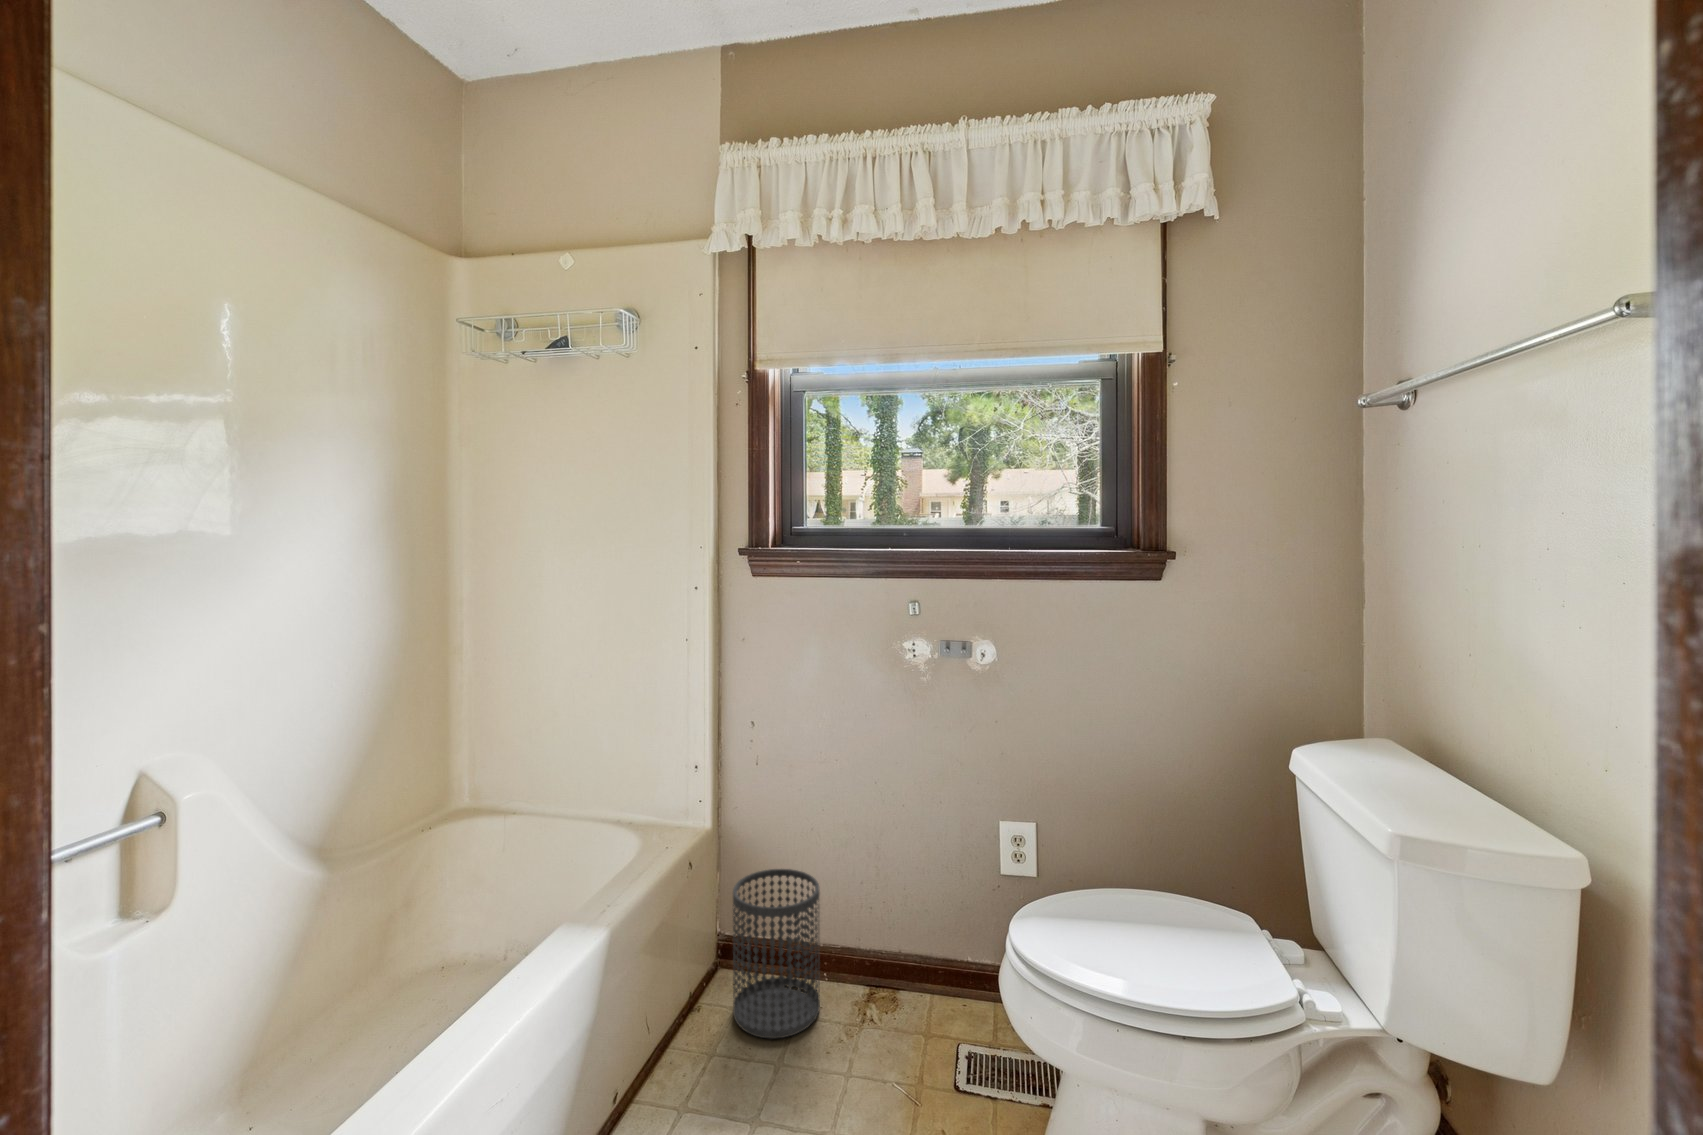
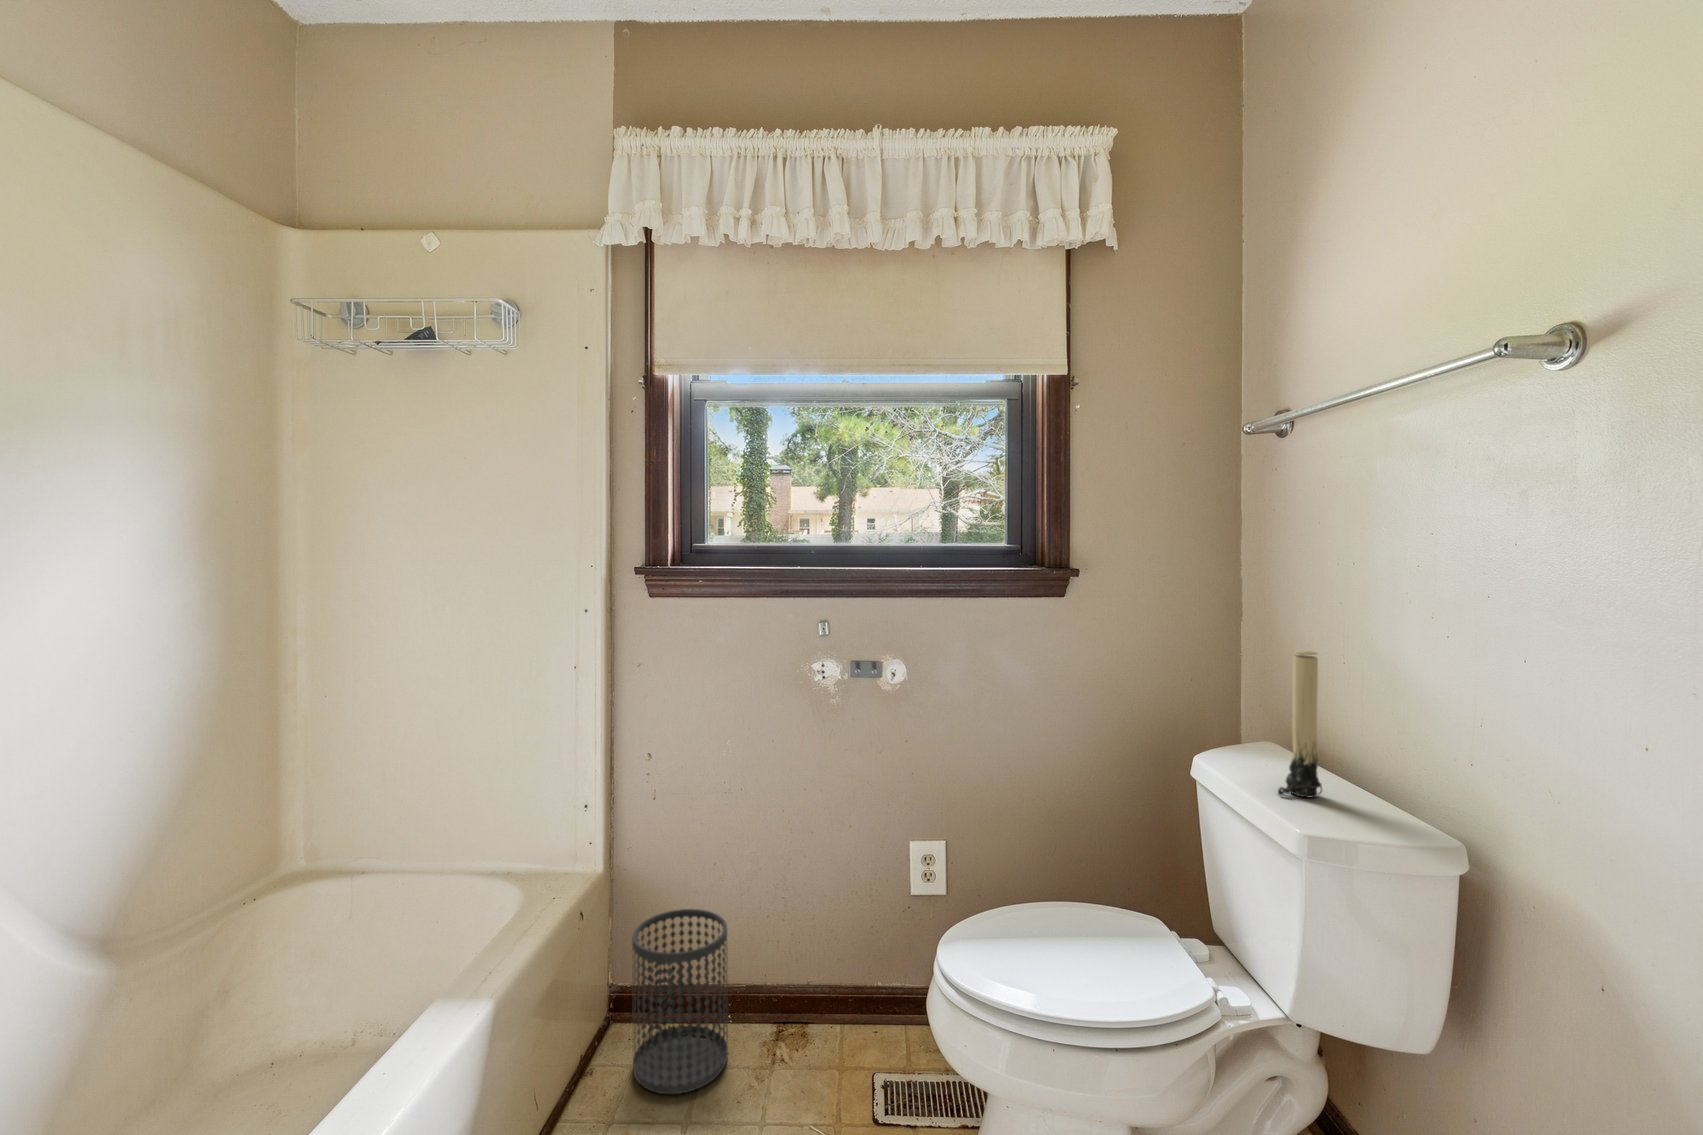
candle: none [1386,634,1441,794] -> present [1278,651,1322,797]

